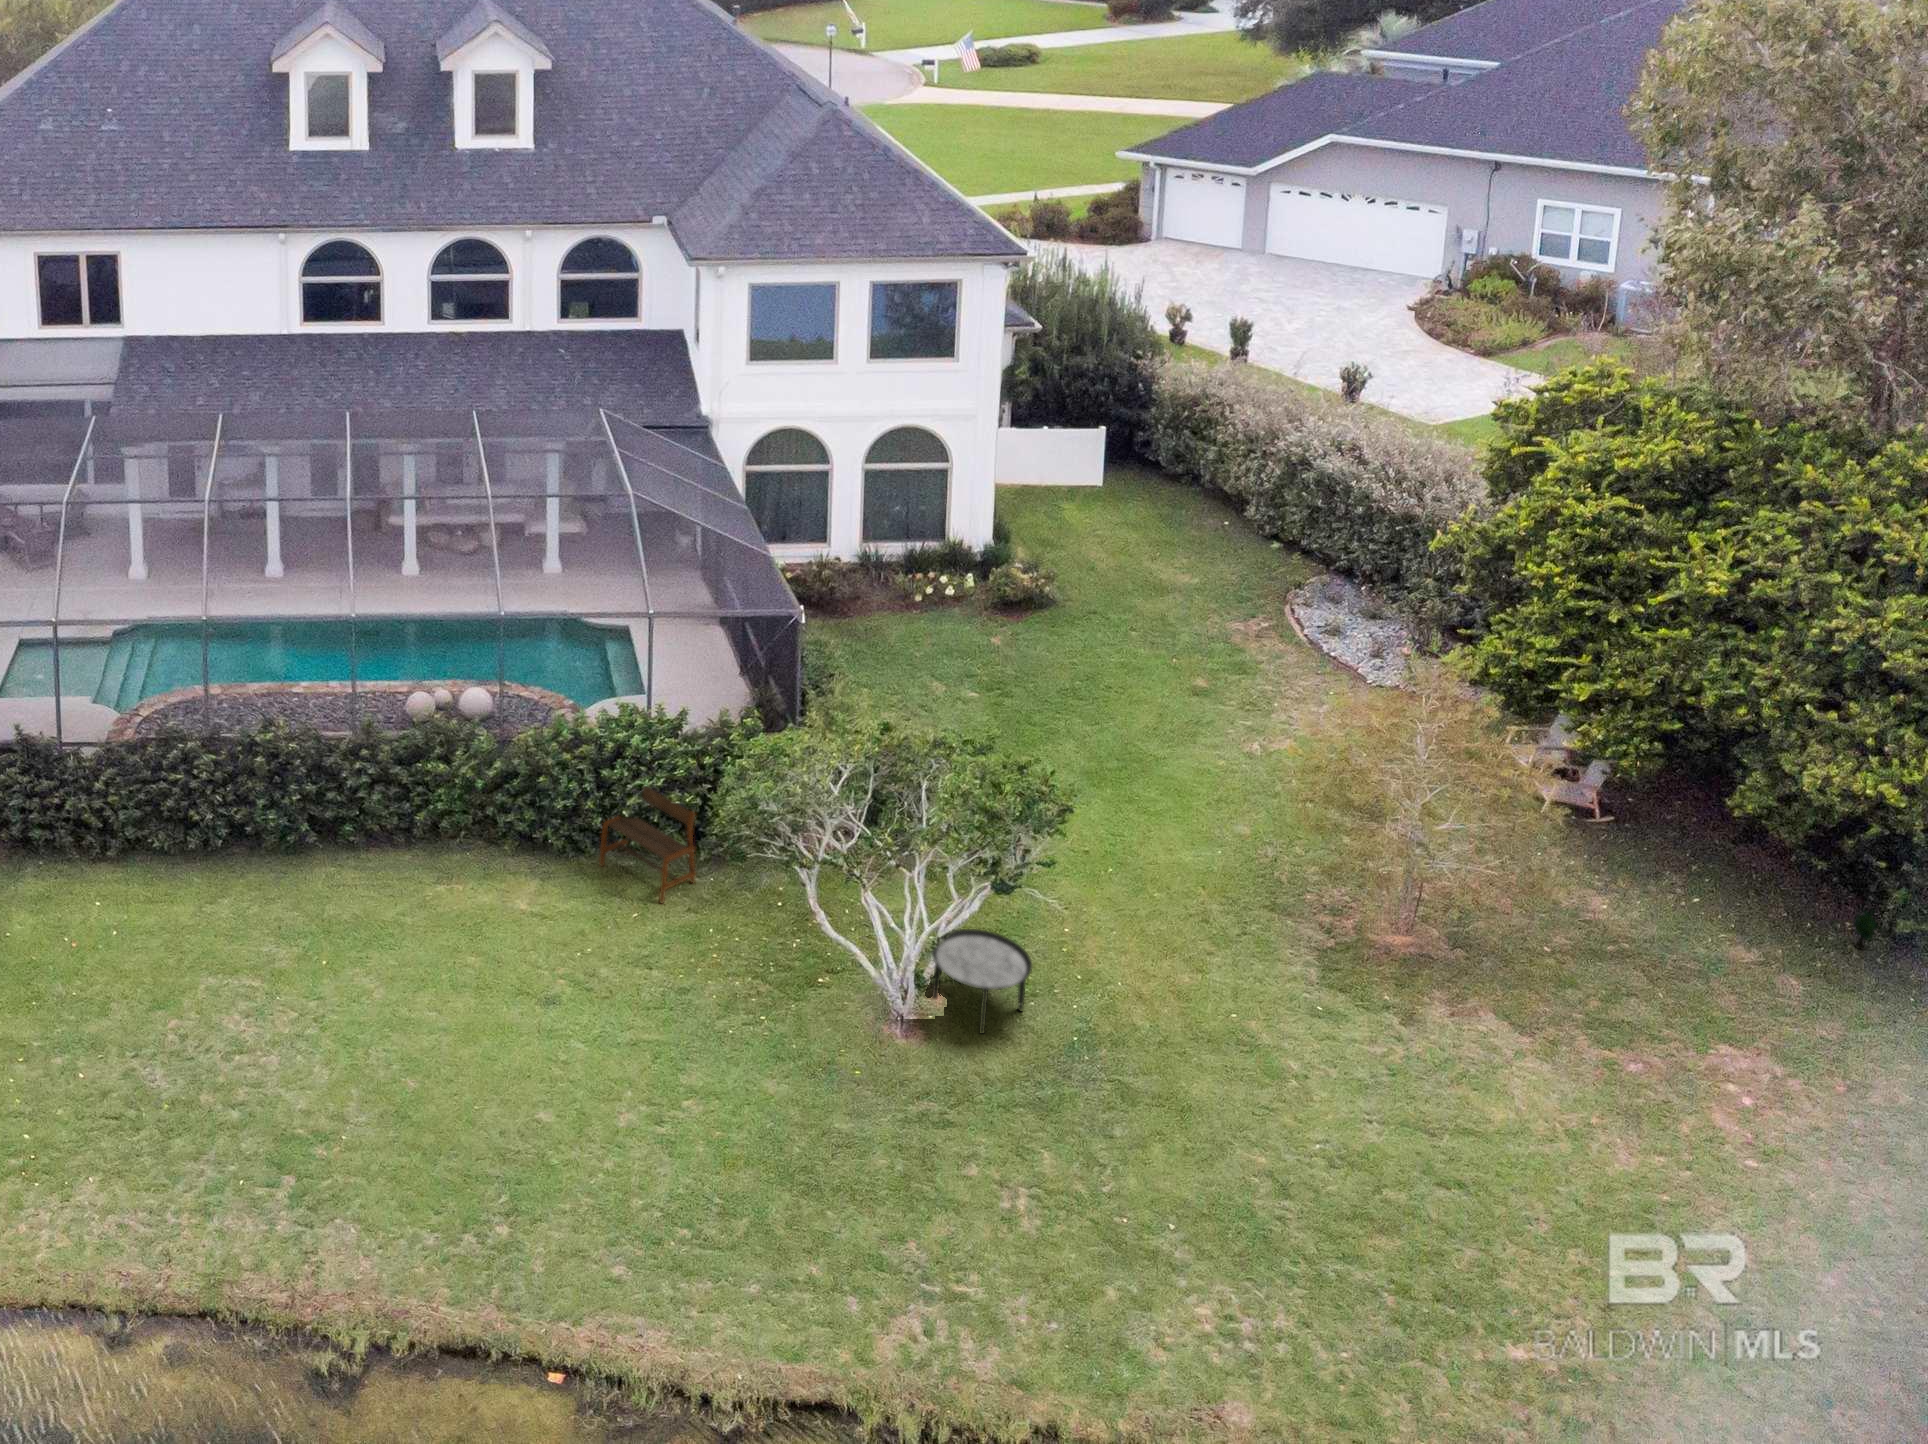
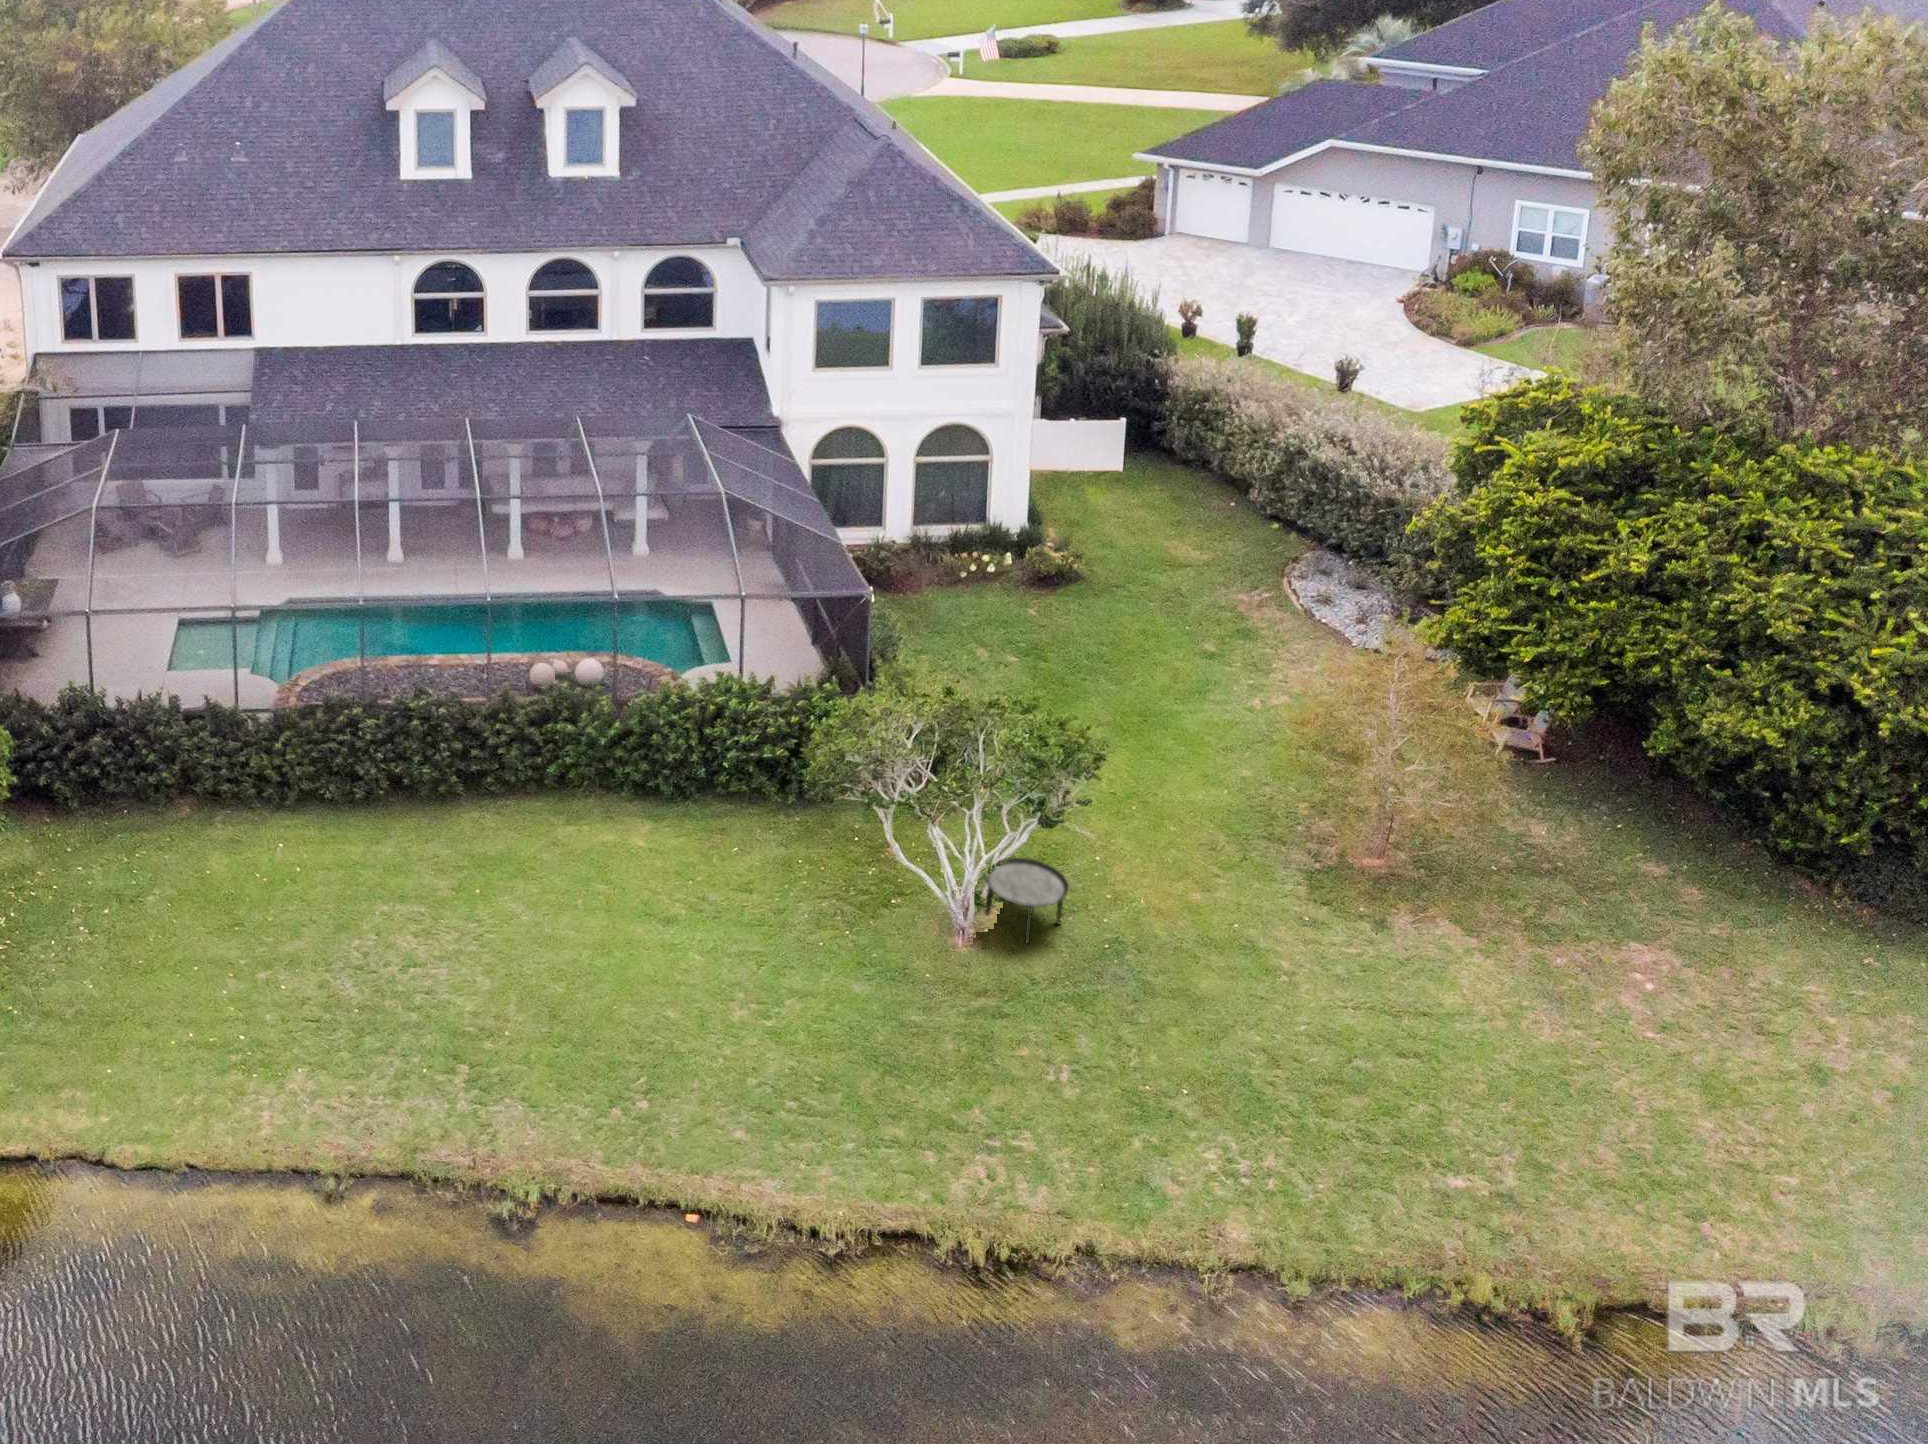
bench: present [599,786,696,903] -> none [700,737,783,841]
decorative plant: present [1853,909,1881,949] -> none [1744,831,1770,865]

